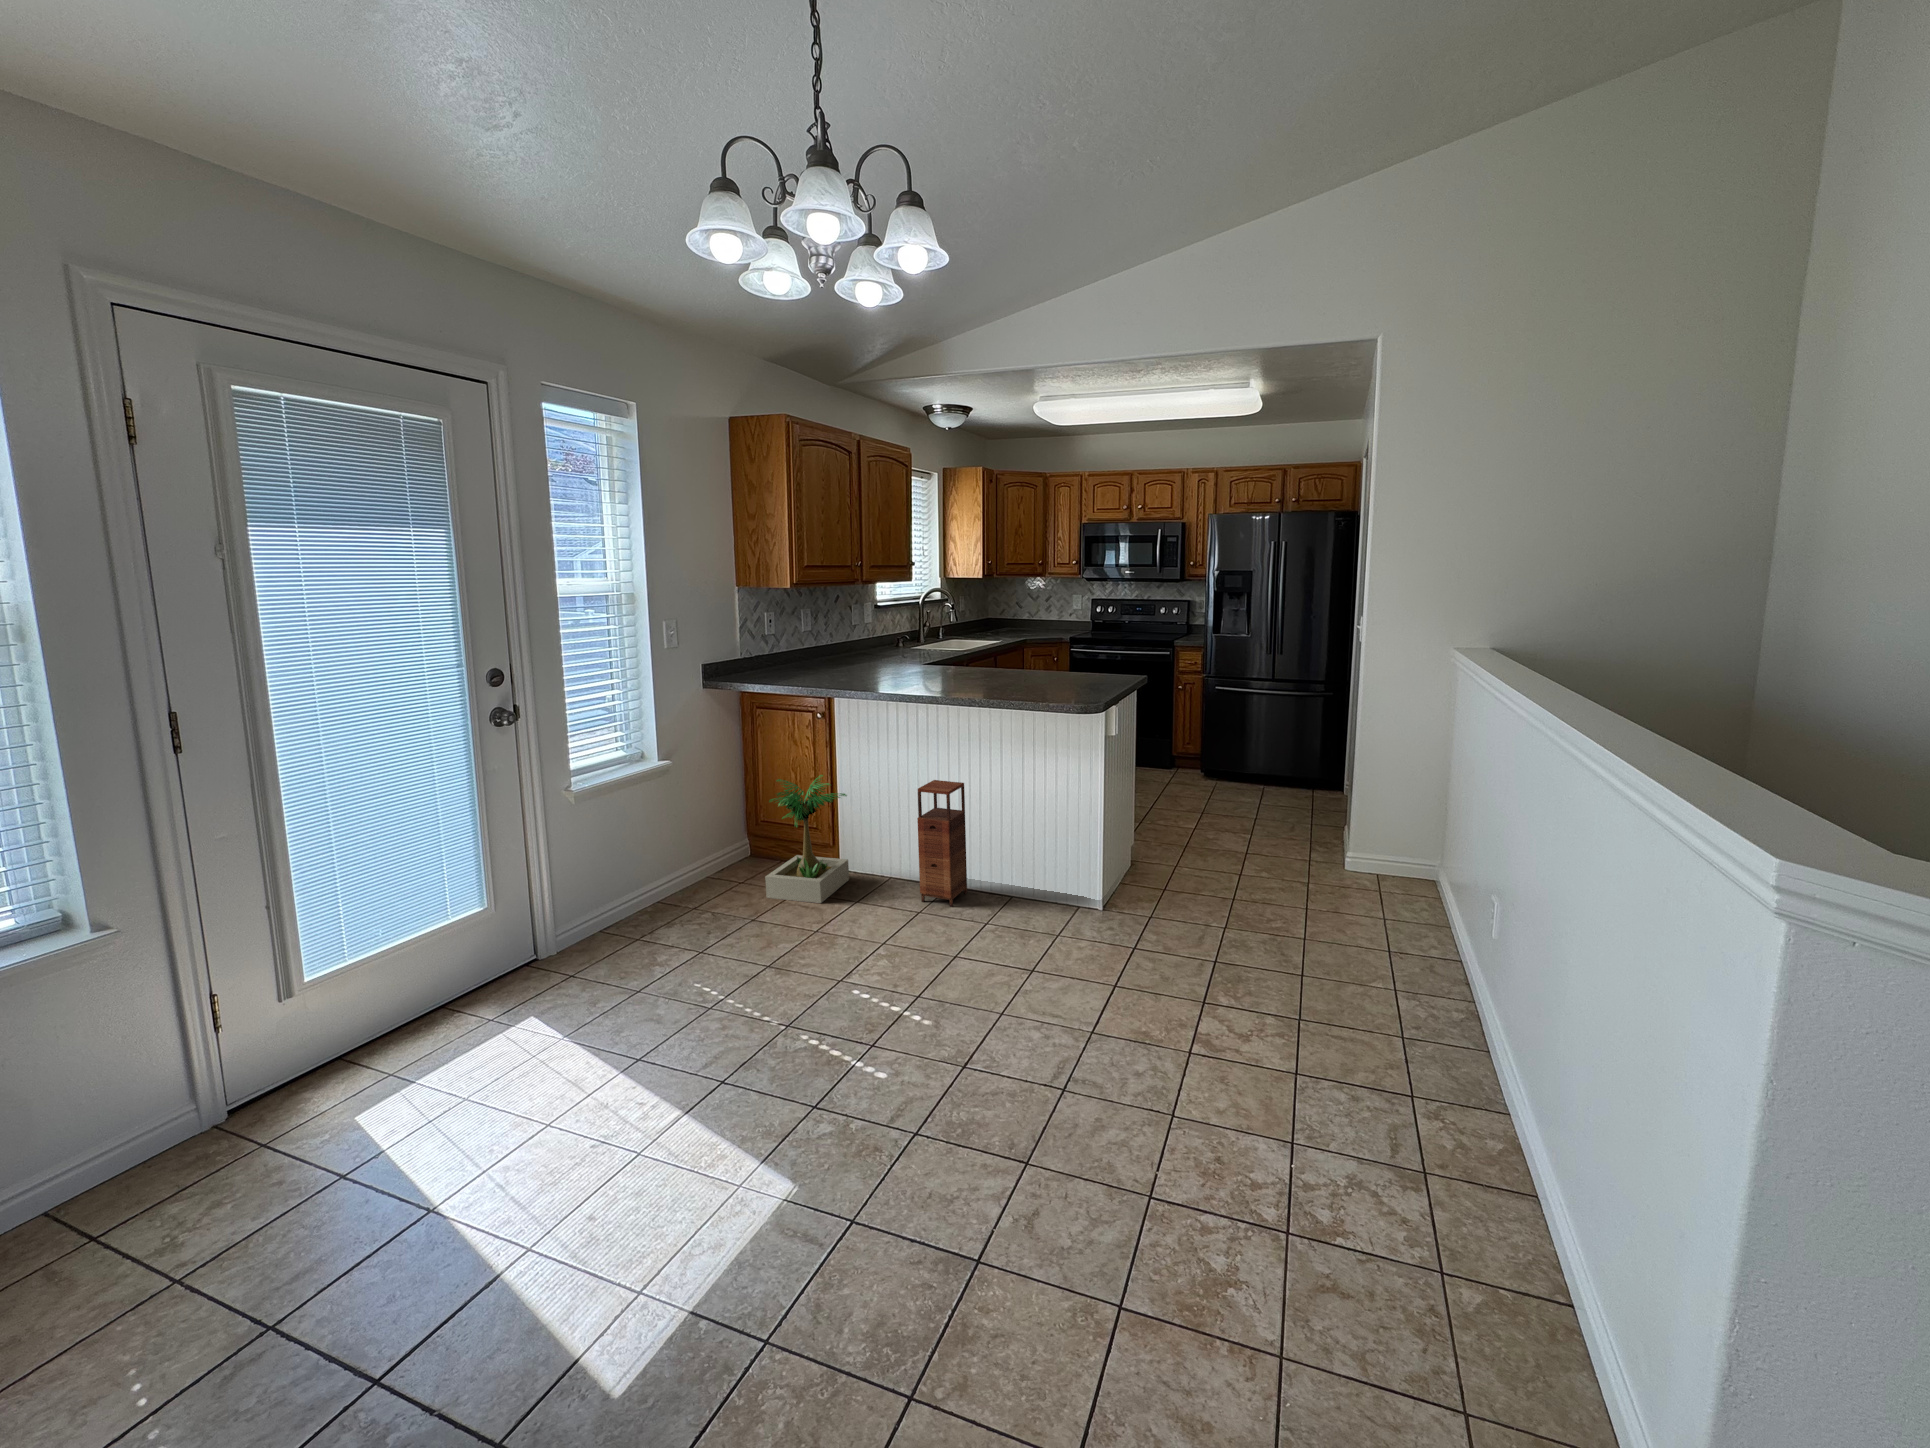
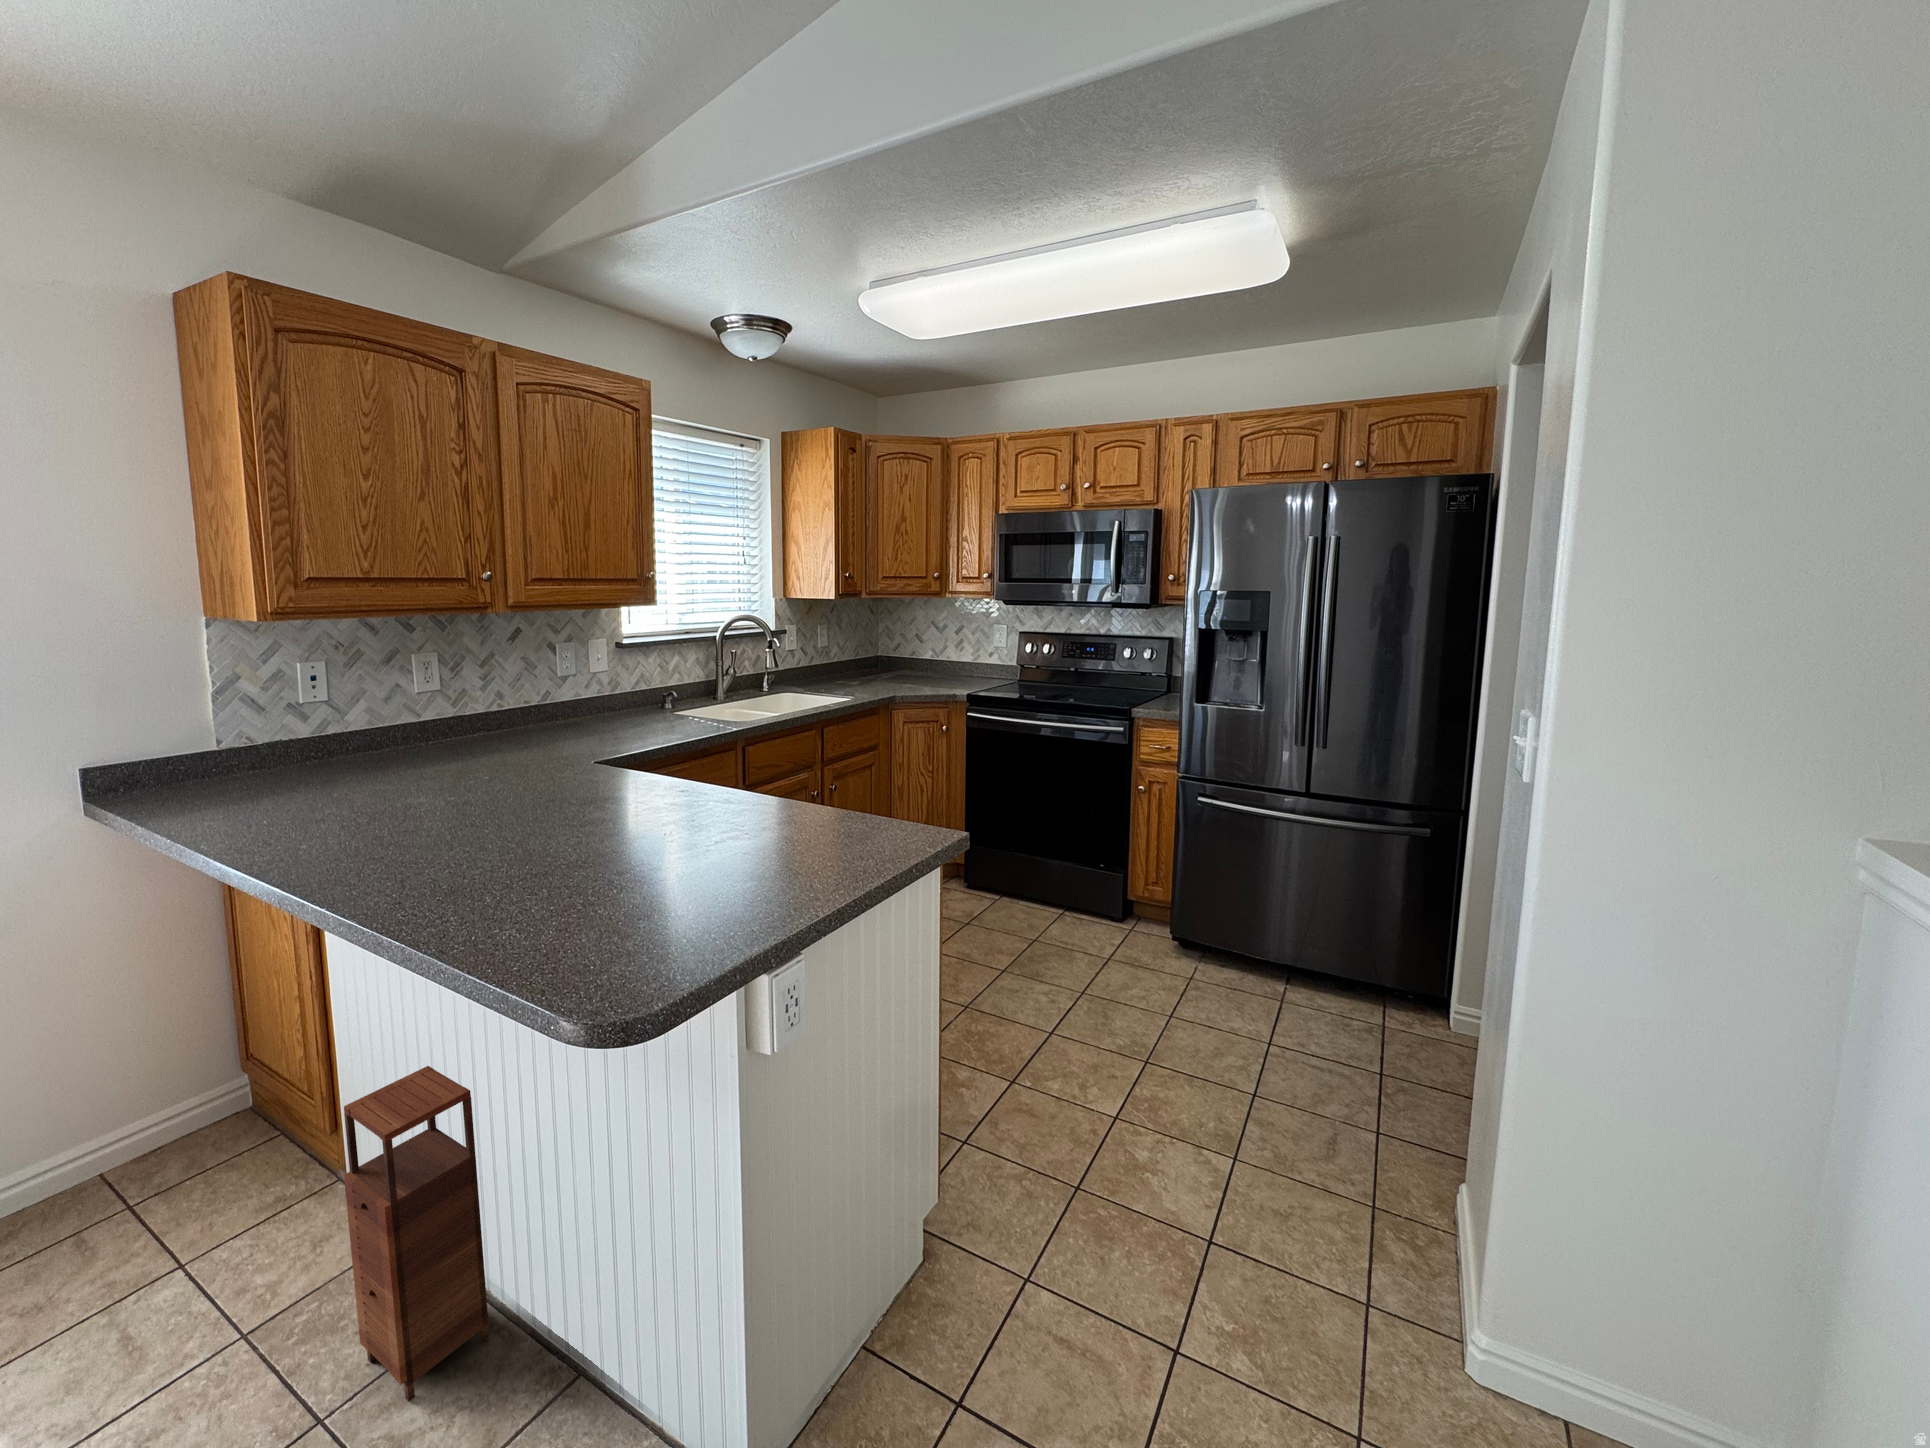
potted plant: present [765,775,849,903] -> none [48,999,316,1326]

